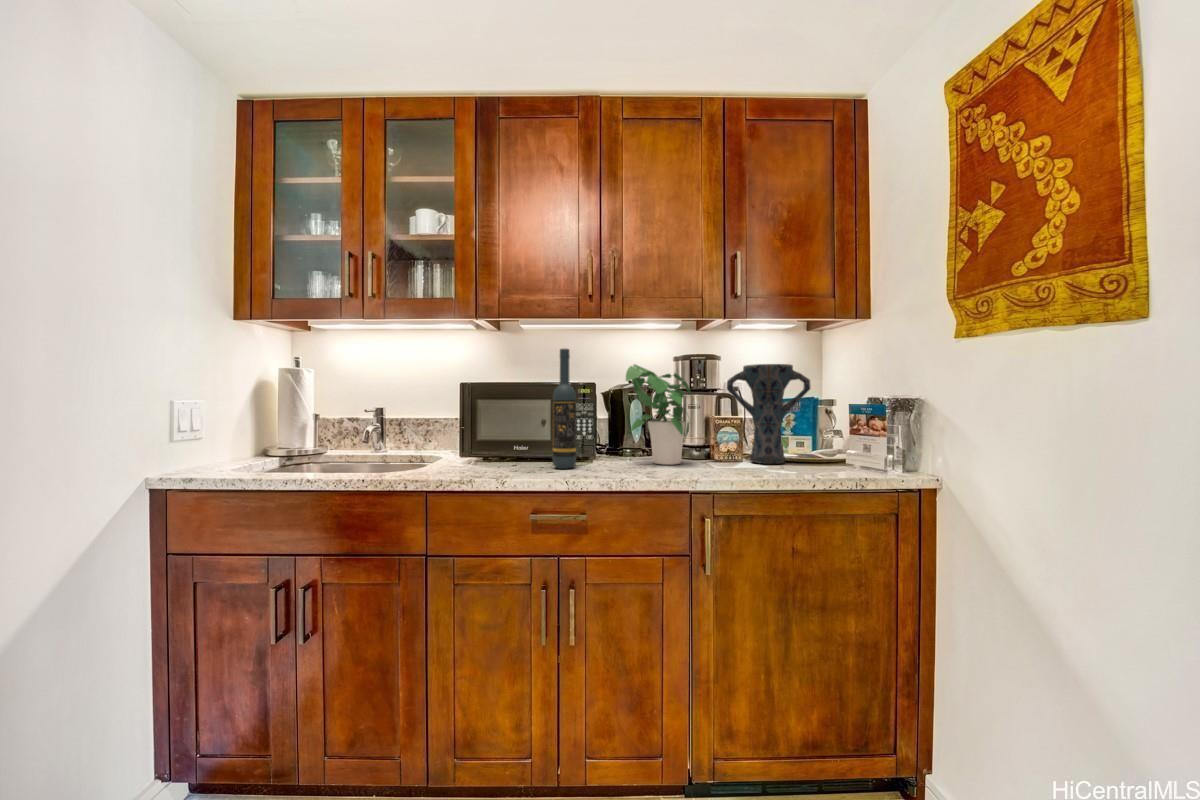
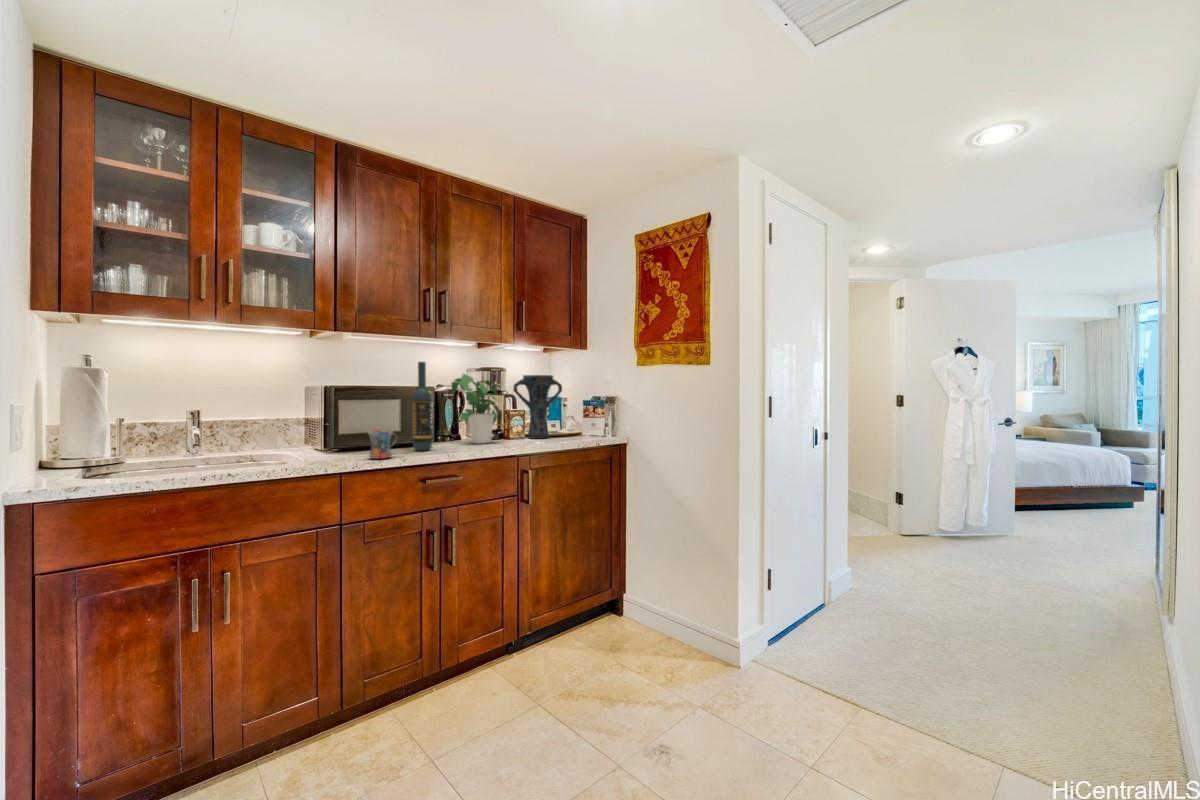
mug: none [466,438,507,476] -> present [368,430,397,459]

